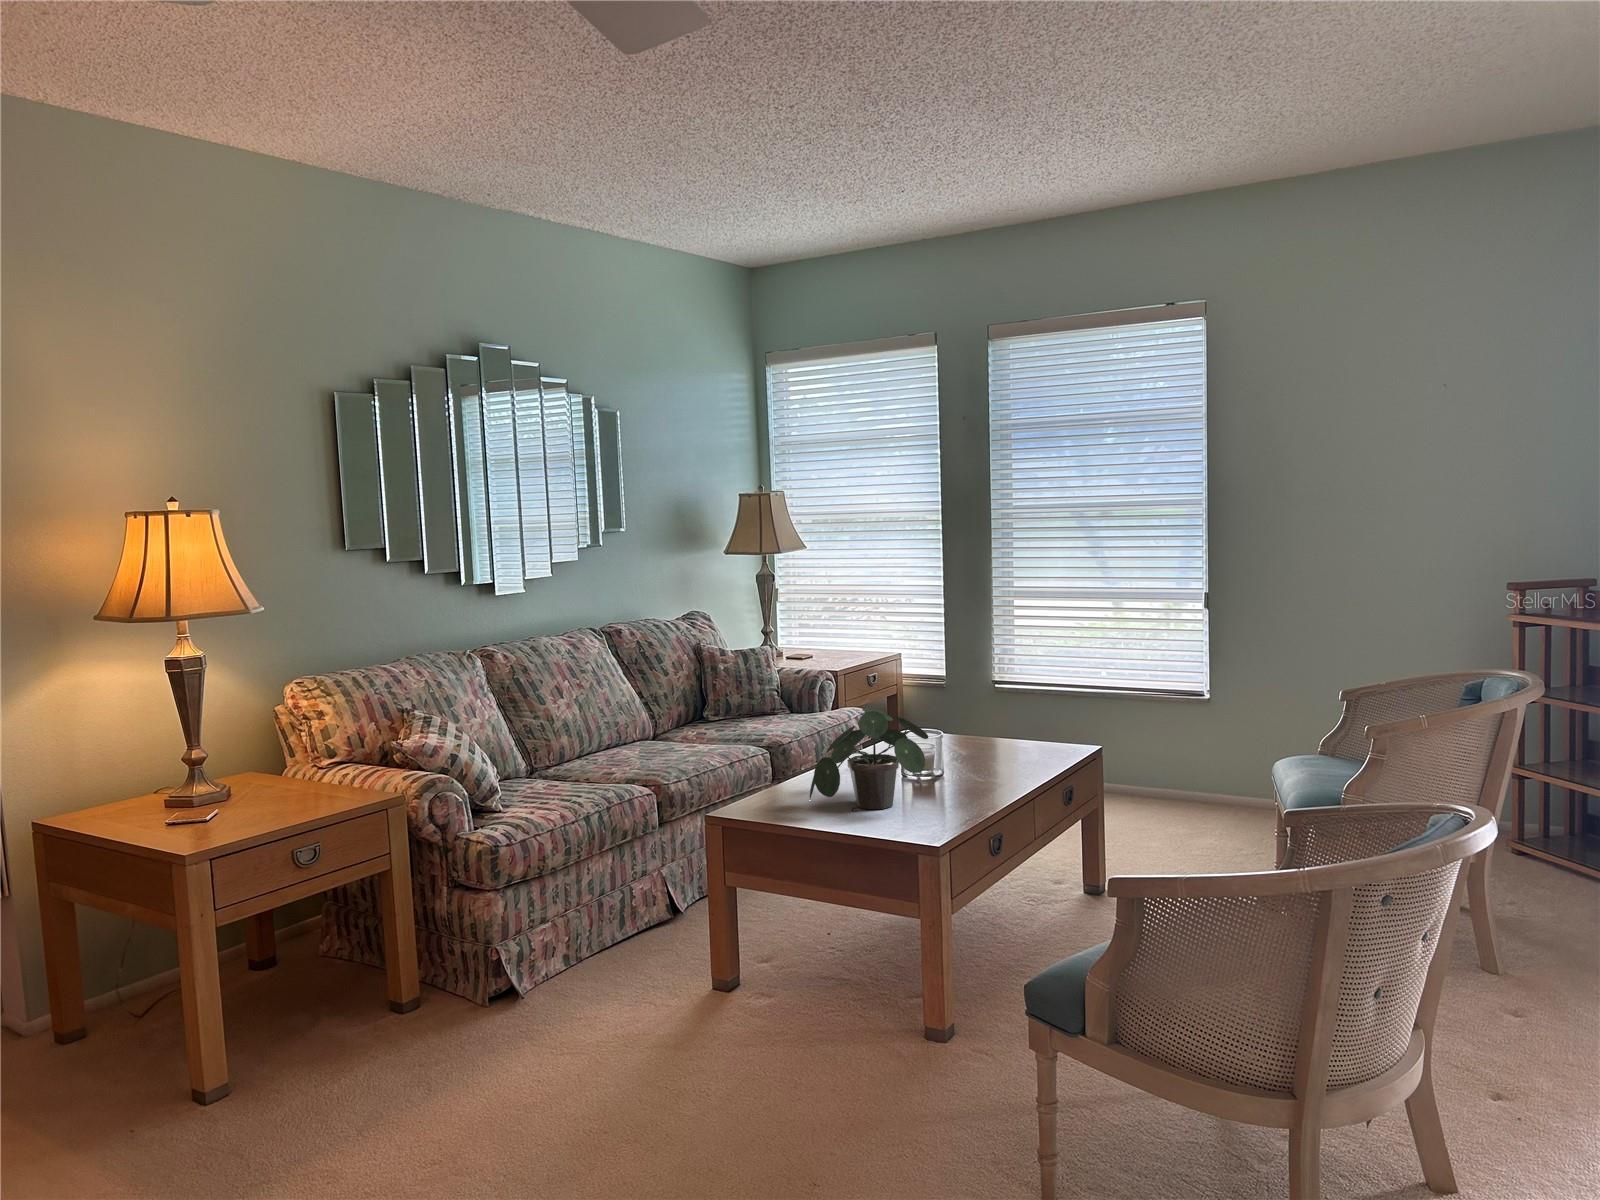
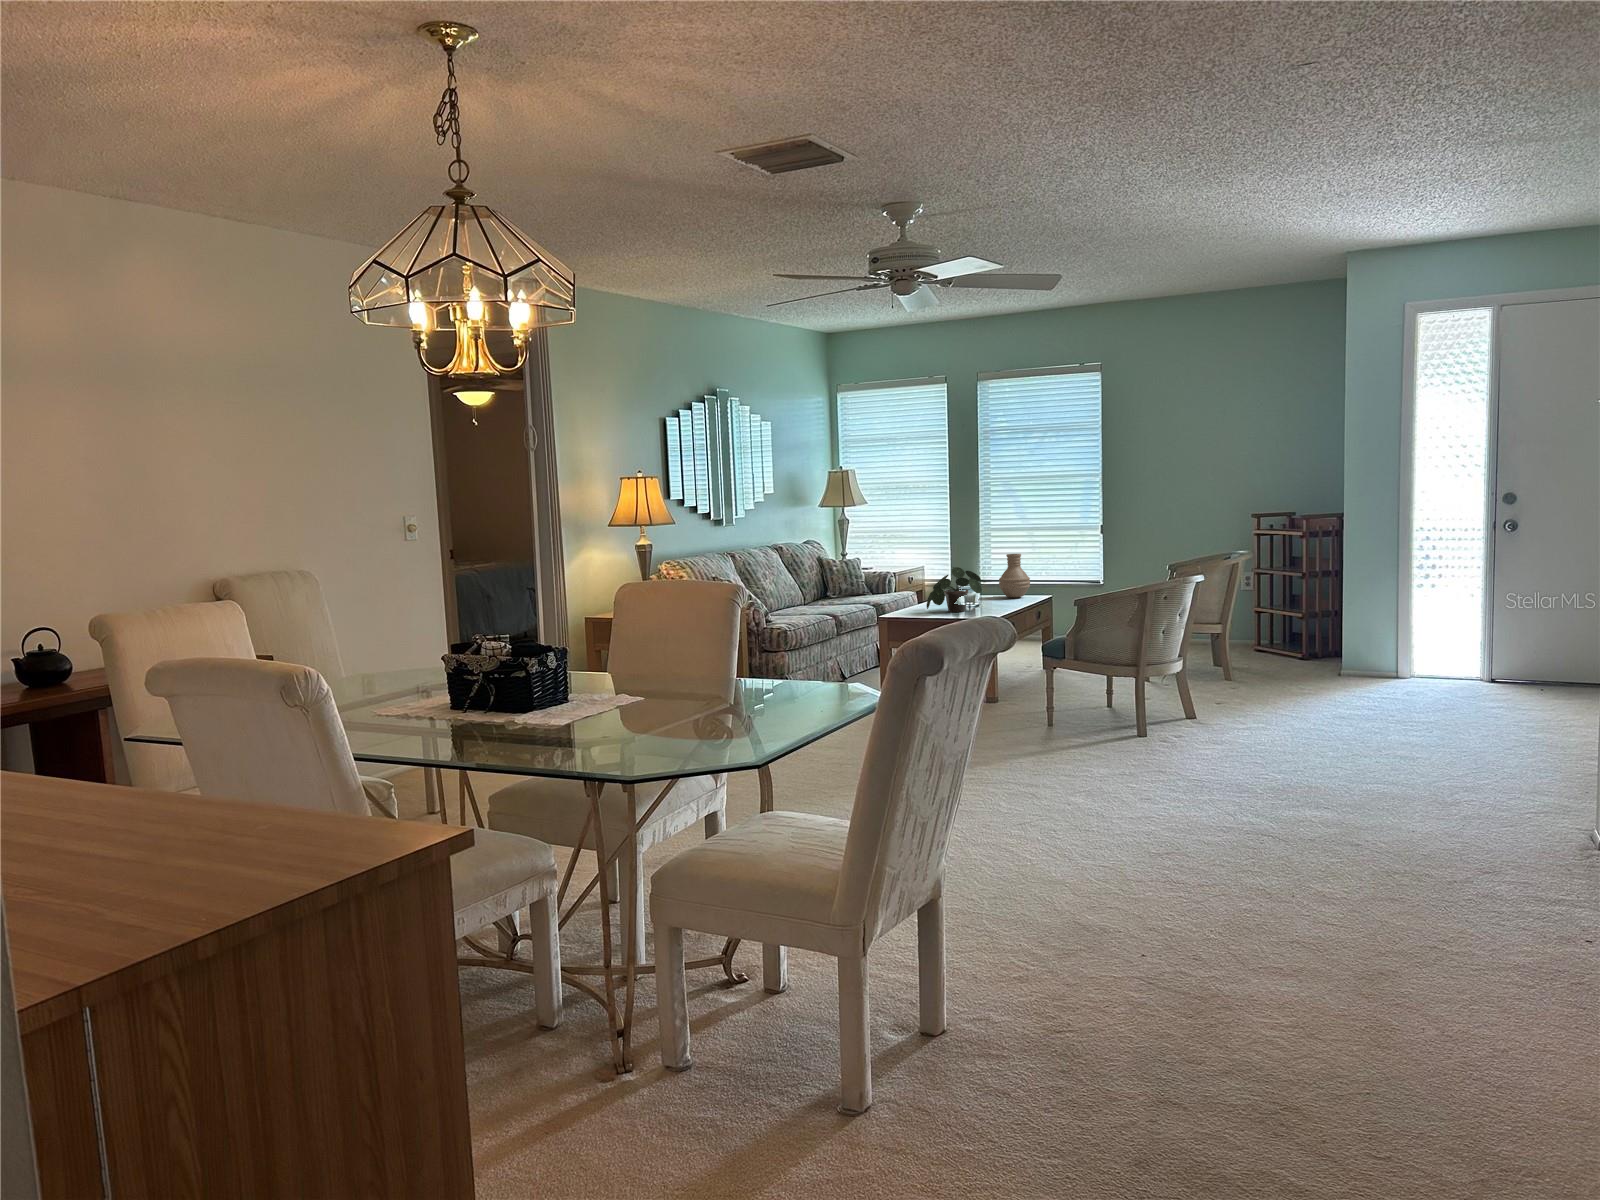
vase: none [988,665,1052,755] -> present [999,554,1030,598]

